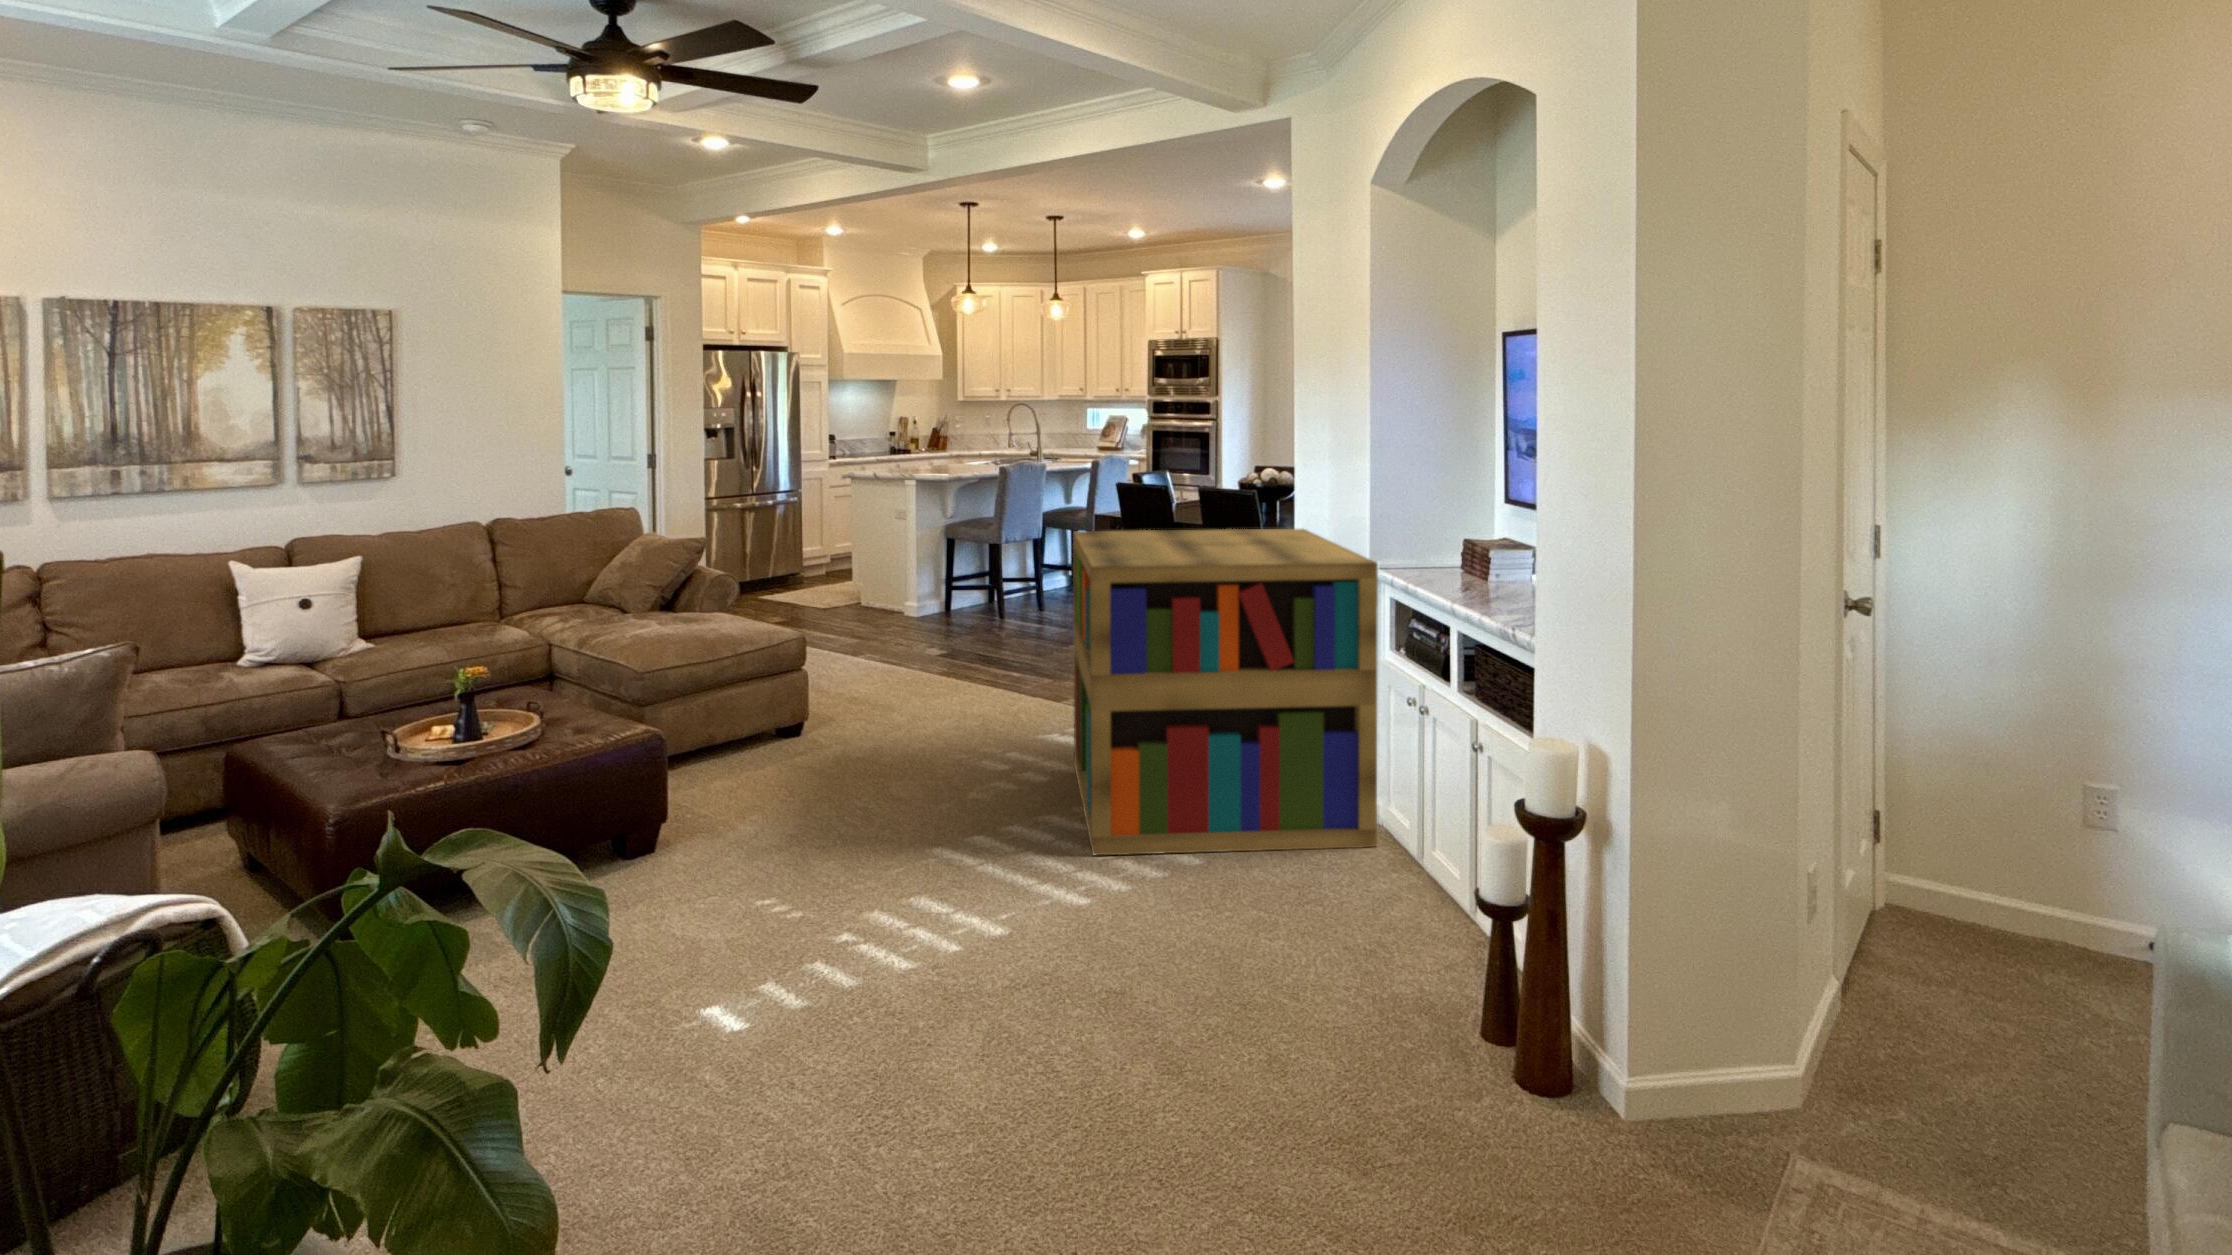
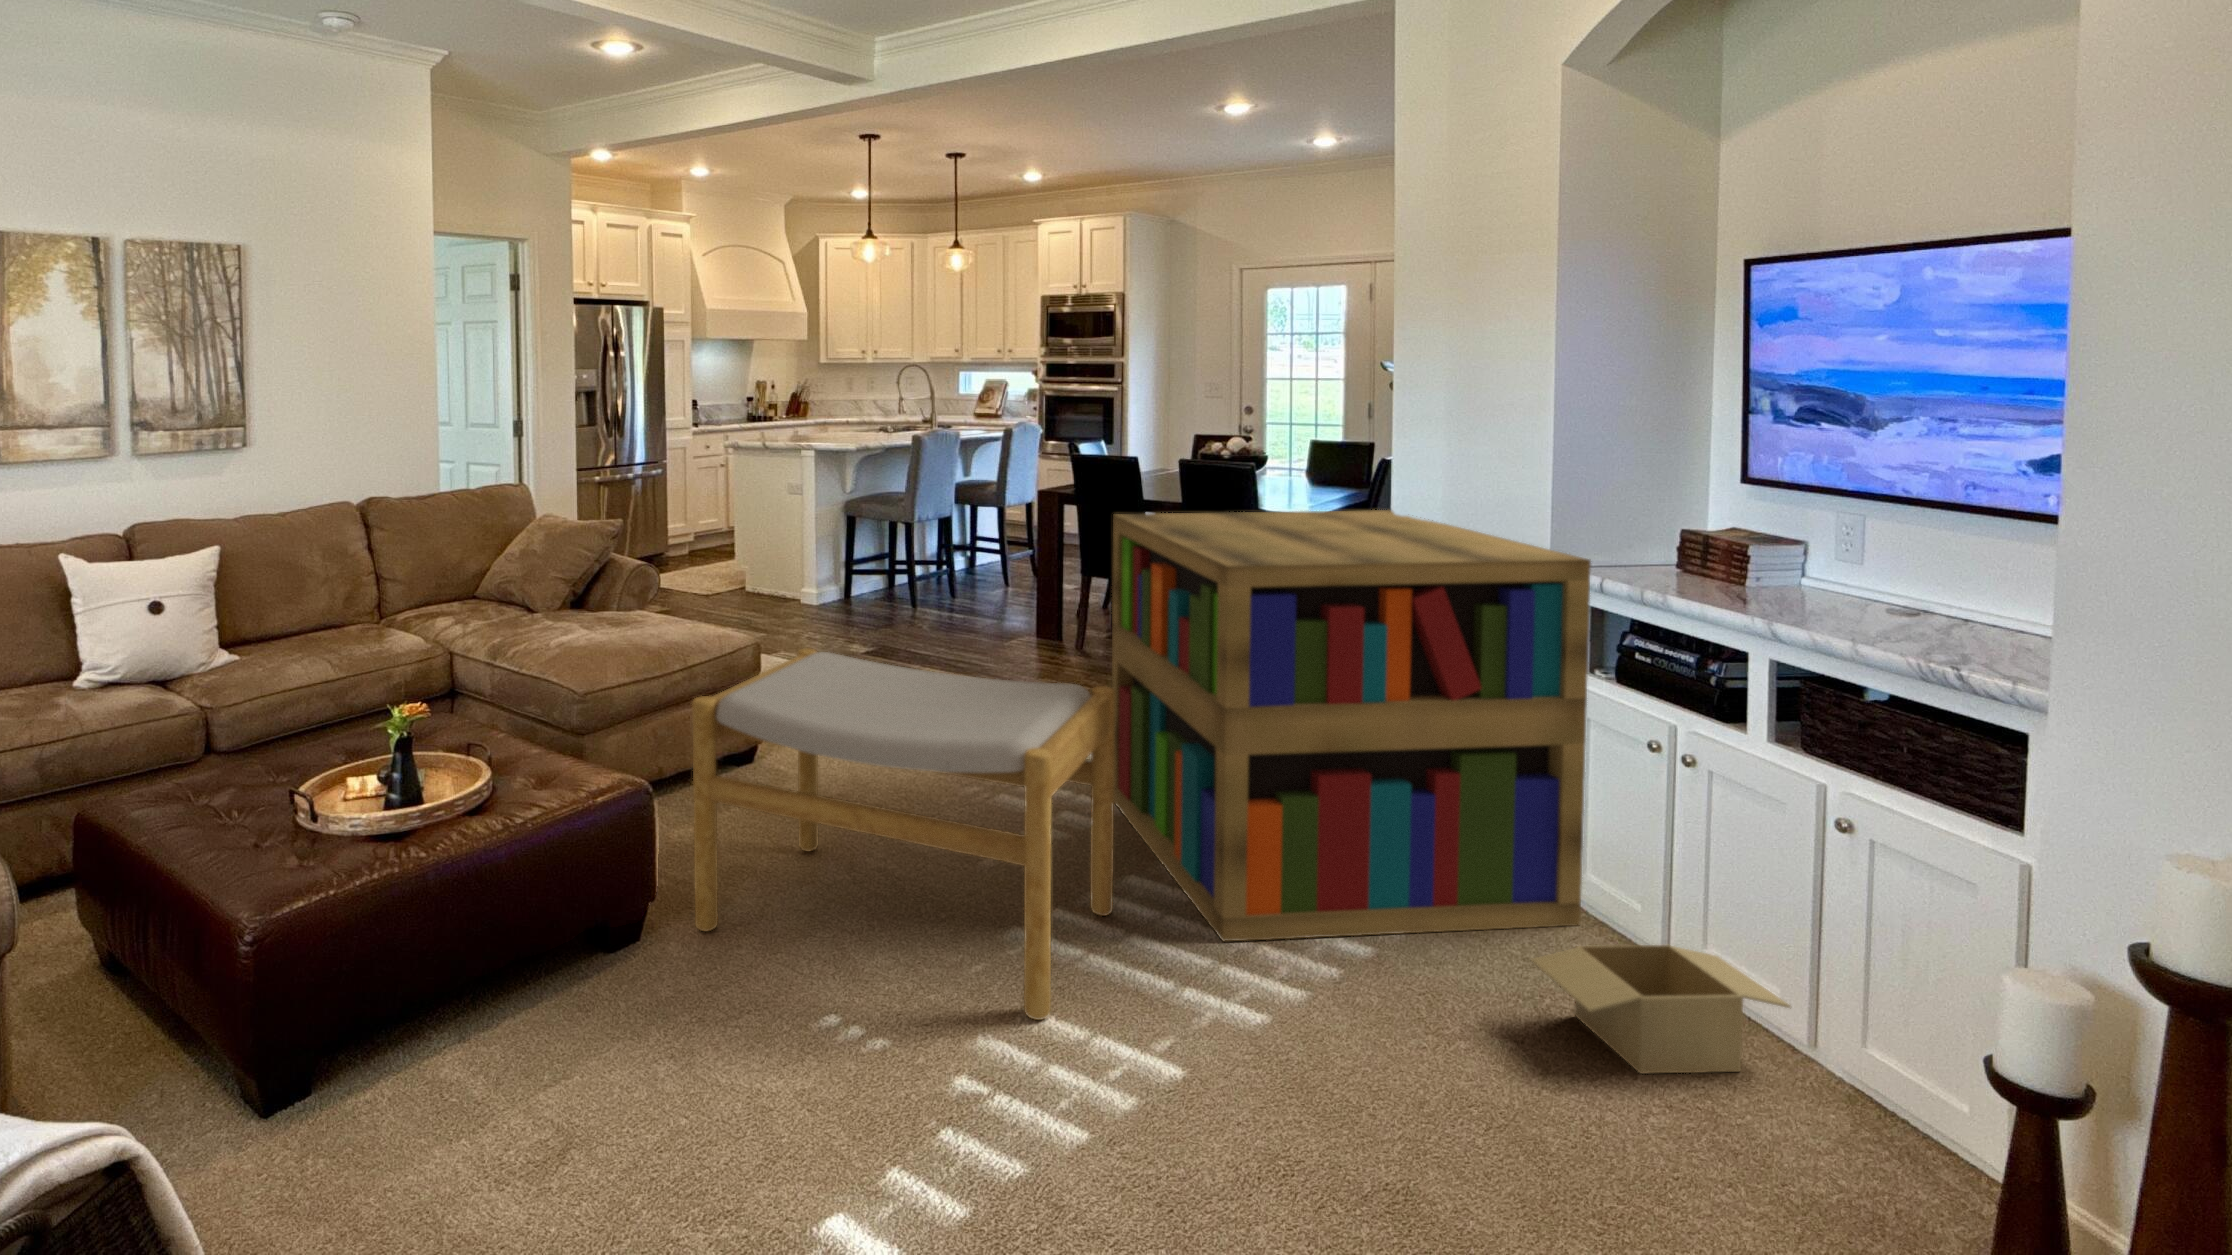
footstool: none [693,636,1022,901] -> present [692,649,1115,1020]
cardboard box: none [1285,847,1448,932] -> present [1530,945,1790,1074]

